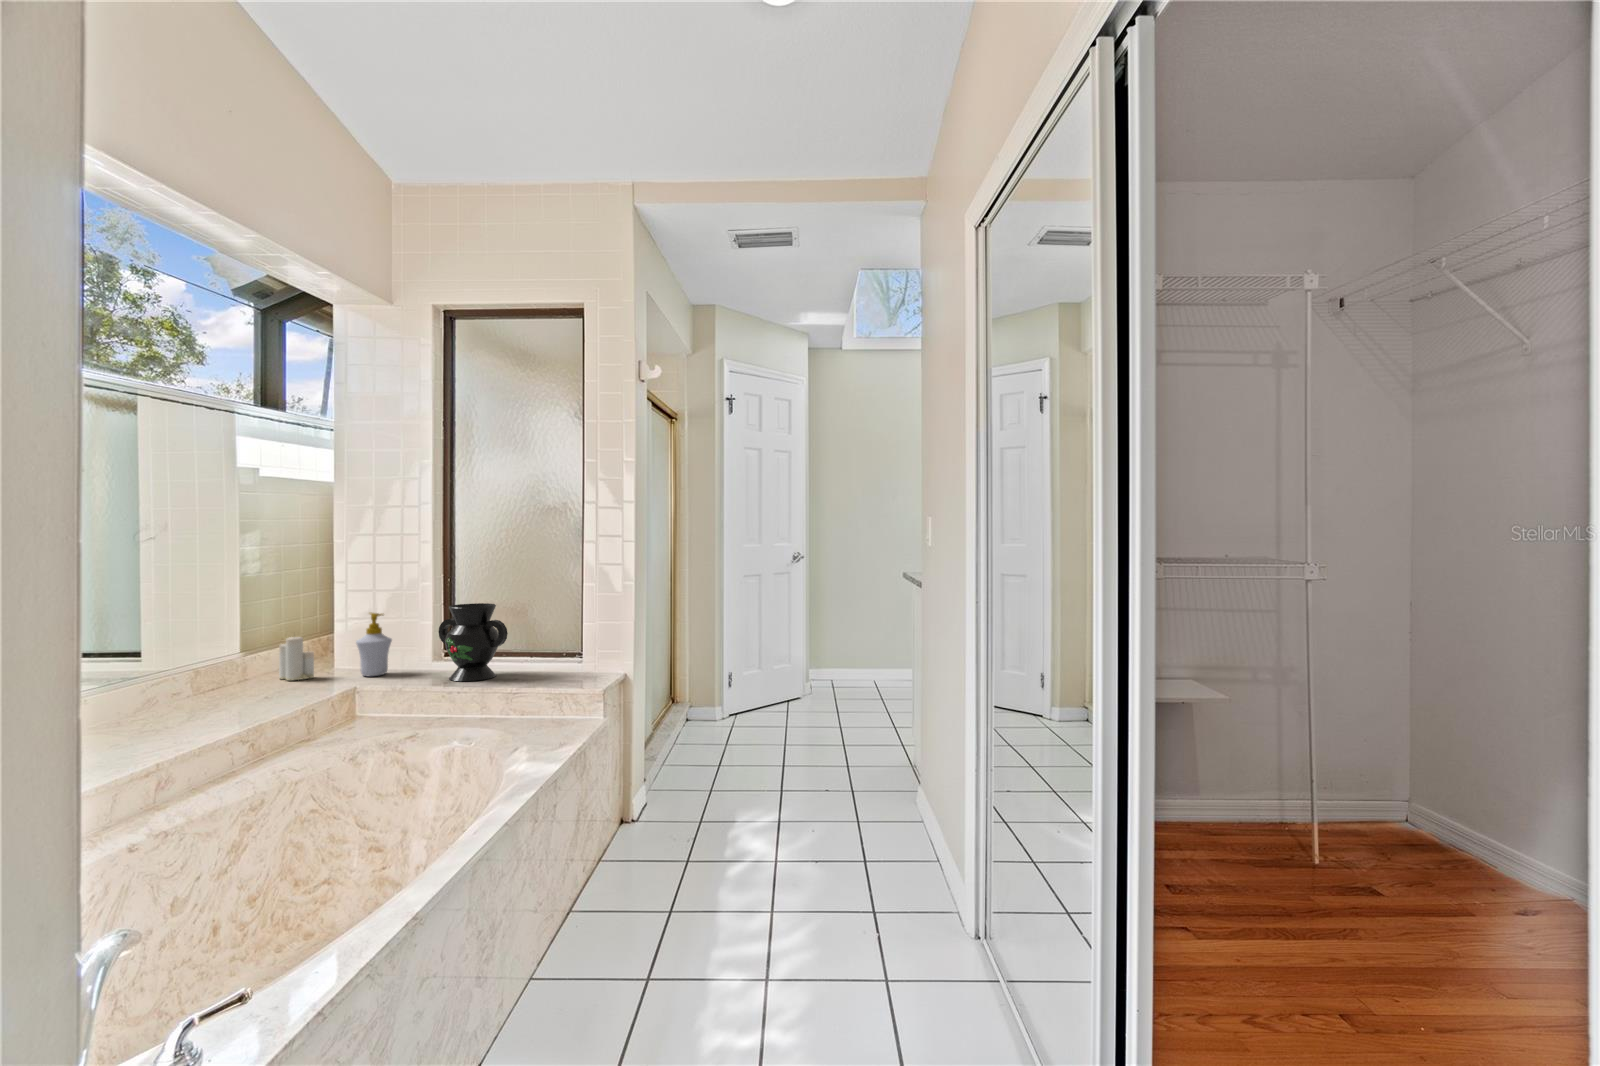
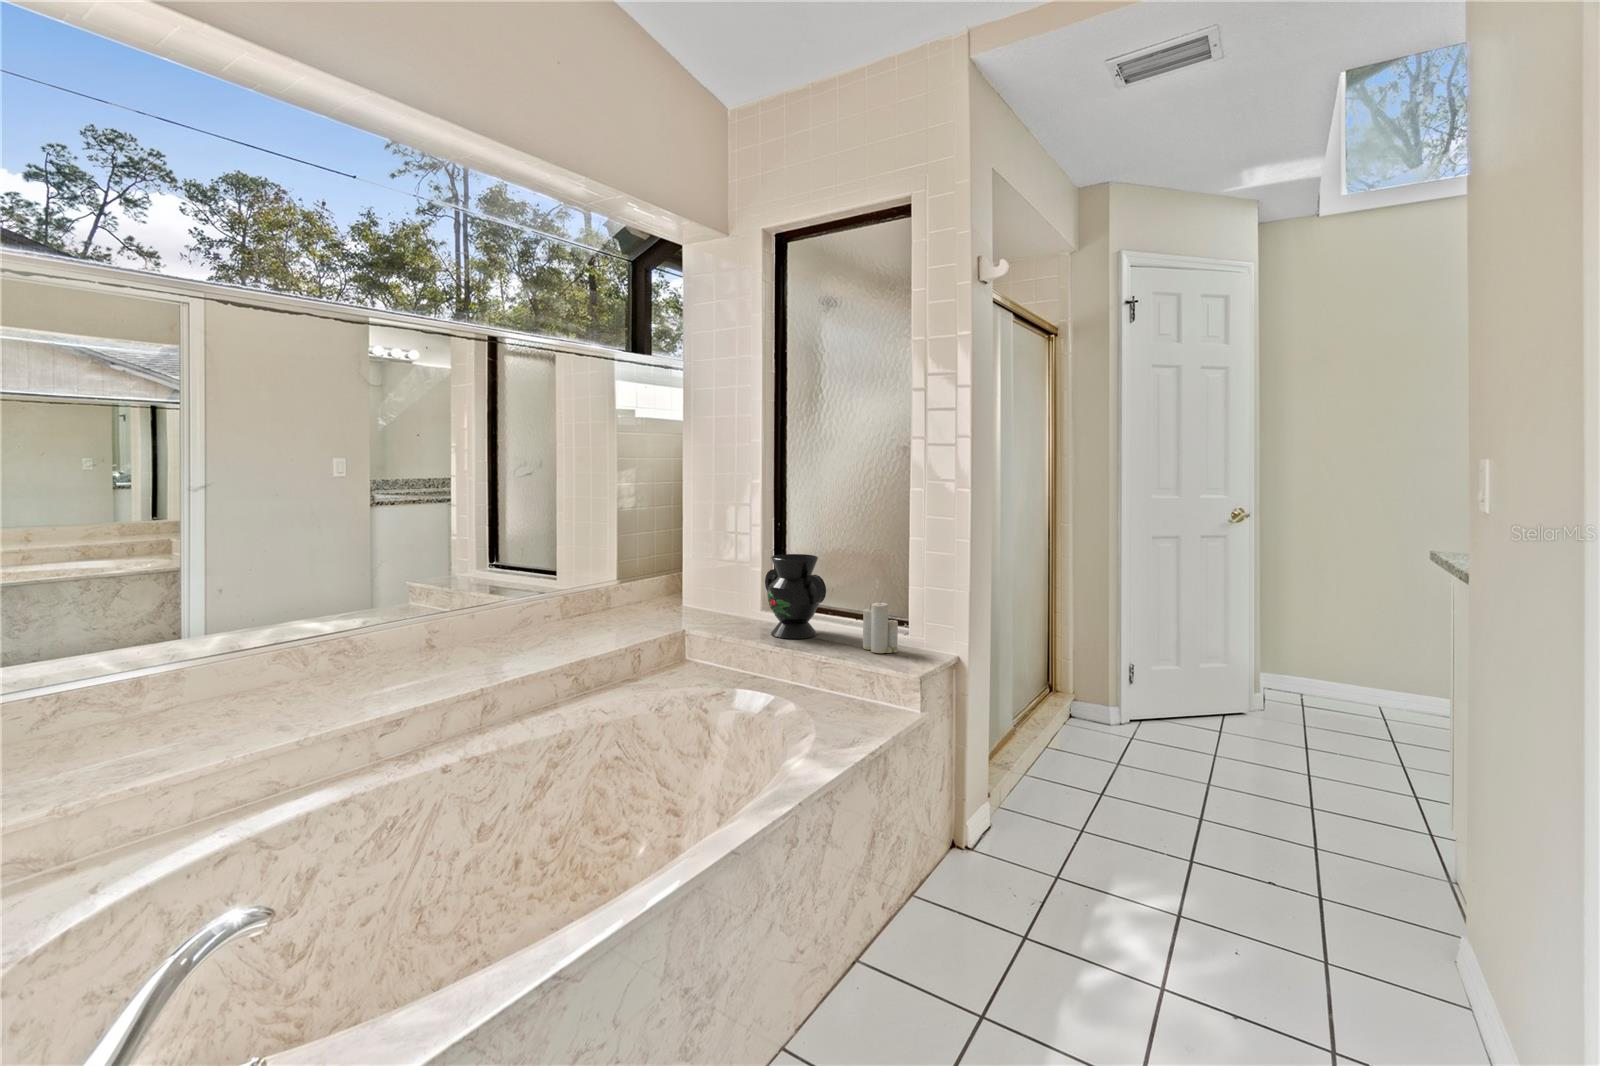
soap bottle: present [356,613,392,676] -> none [696,556,728,619]
candle: present [279,637,314,680] -> present [863,603,898,653]

